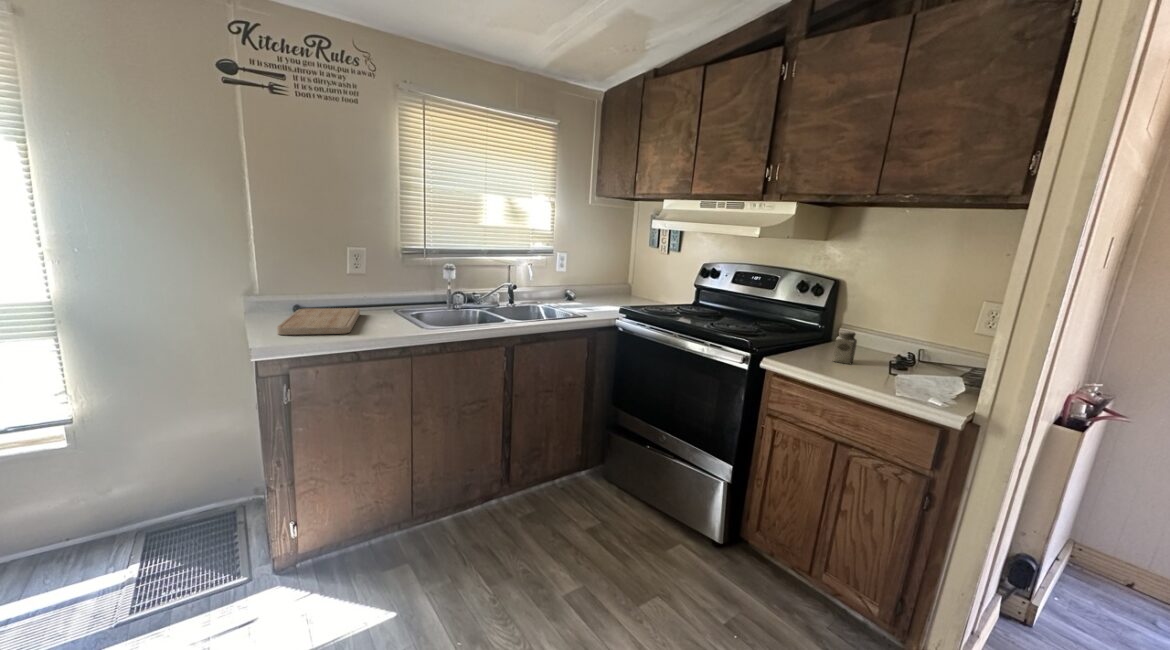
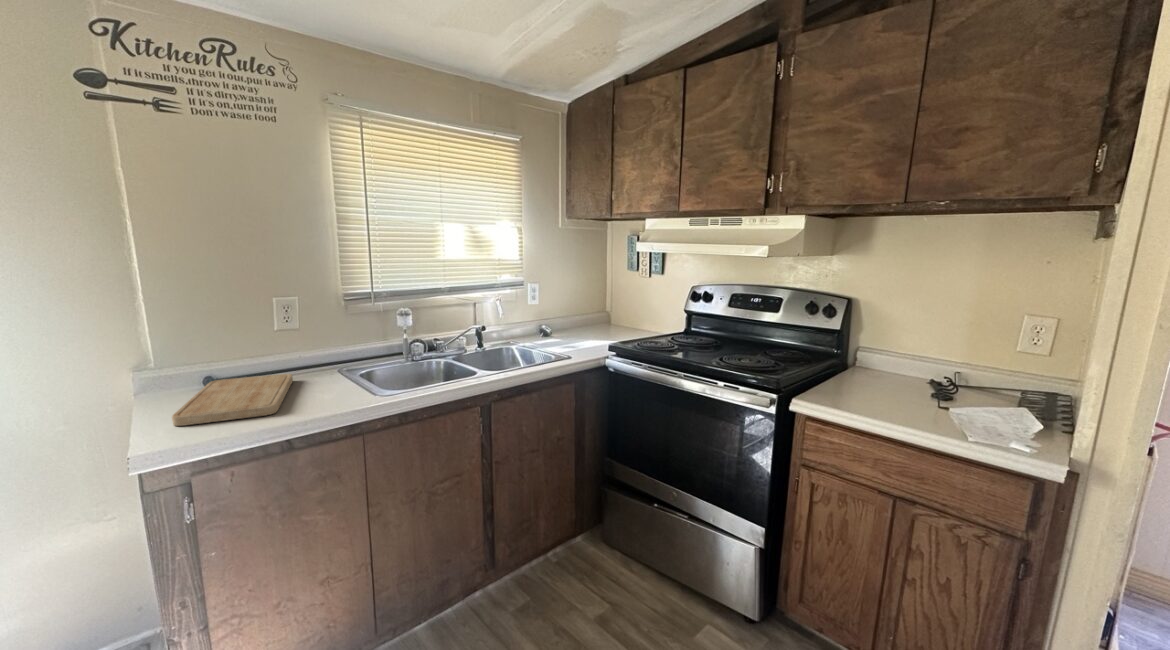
salt shaker: present [833,330,857,364] -> none [869,358,894,398]

